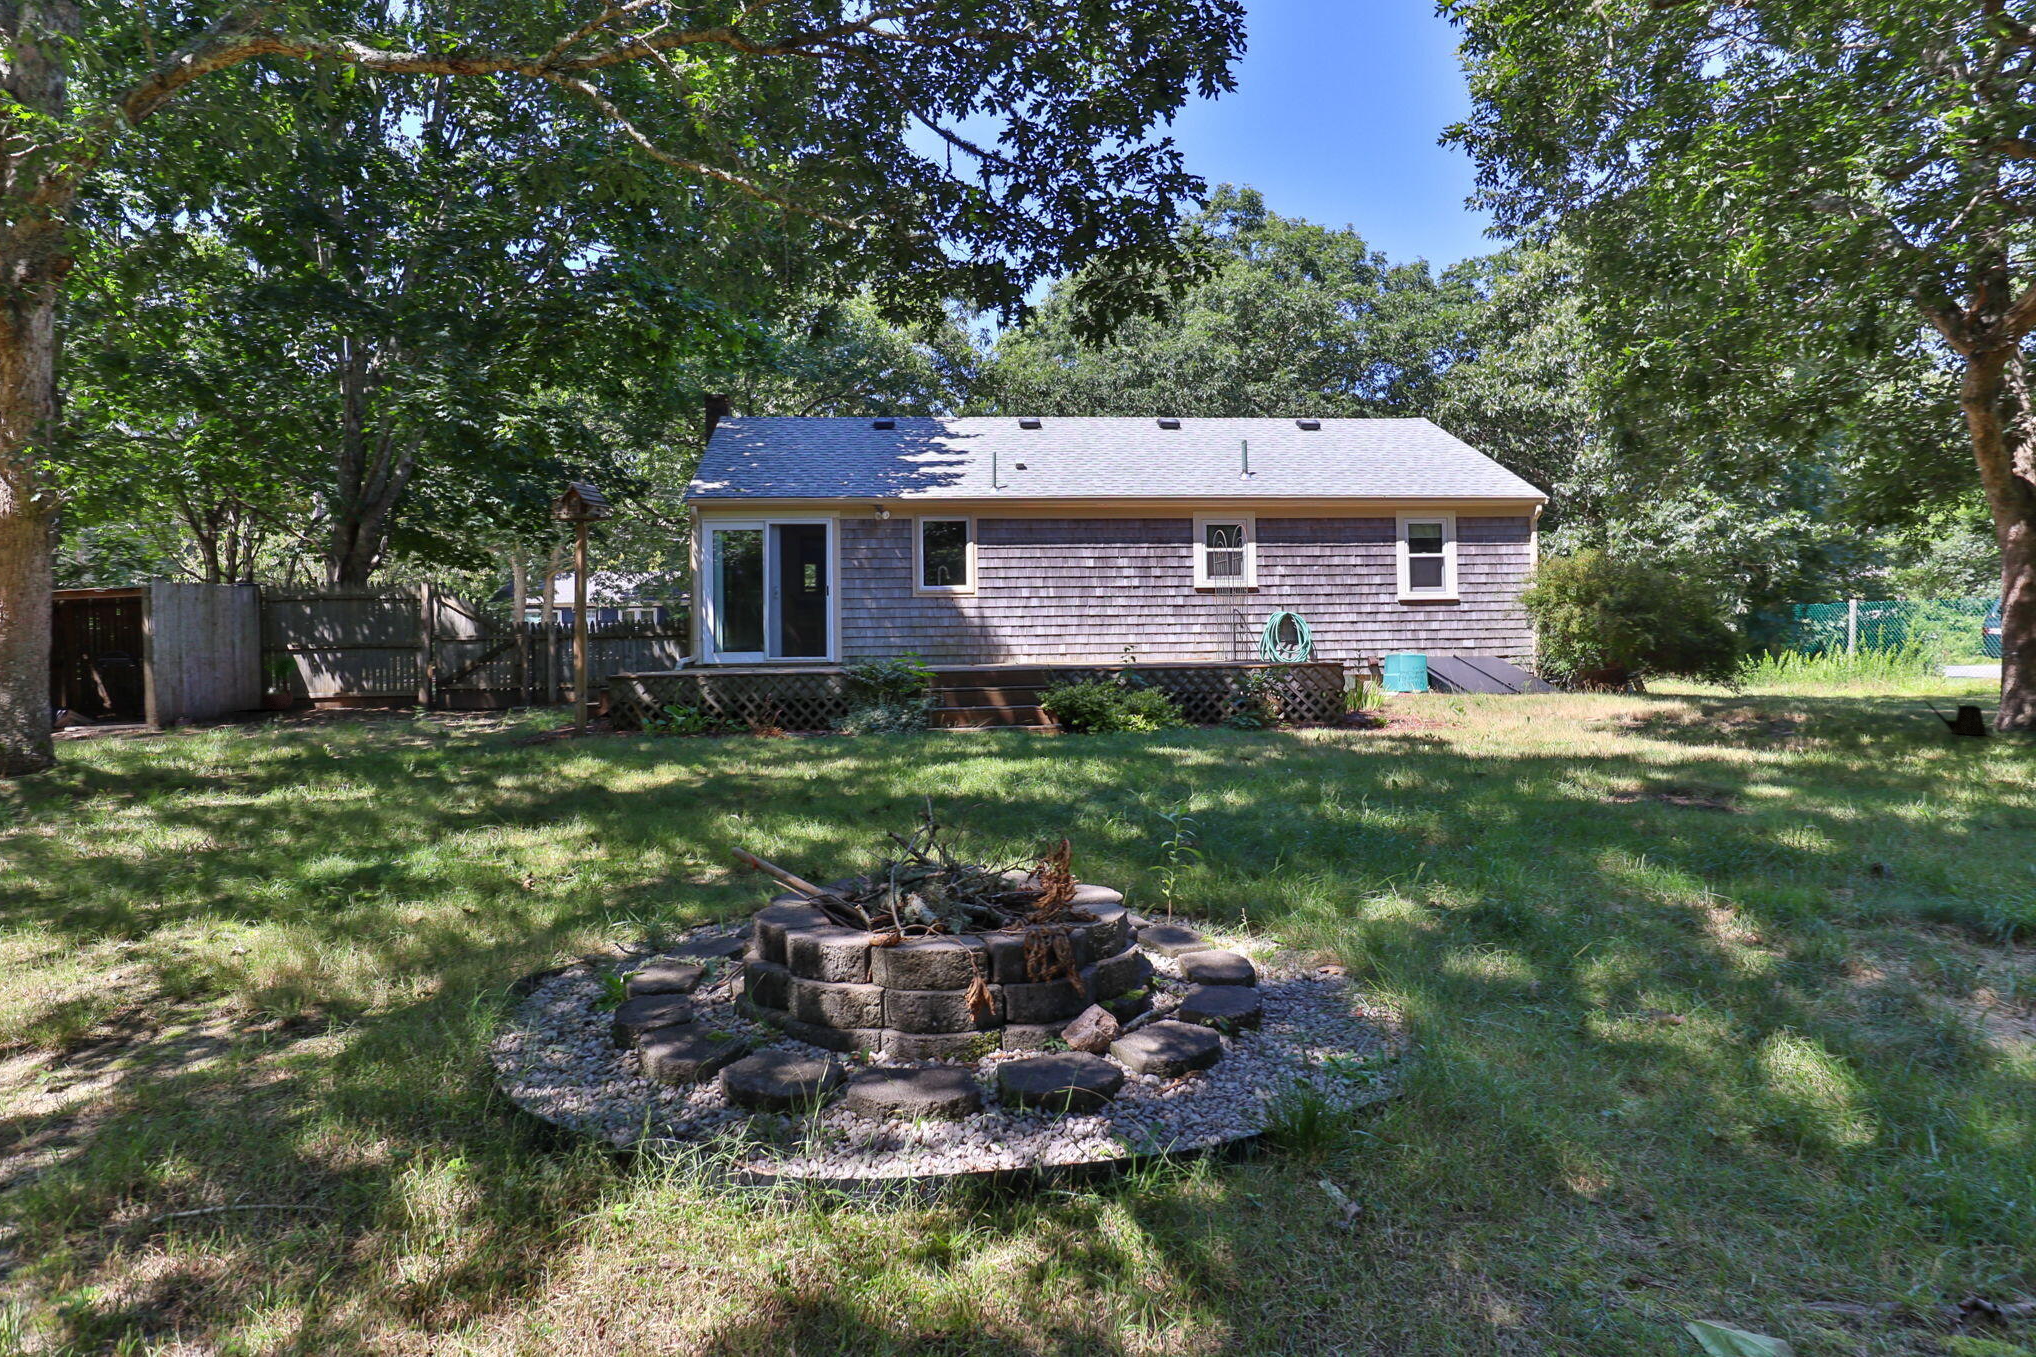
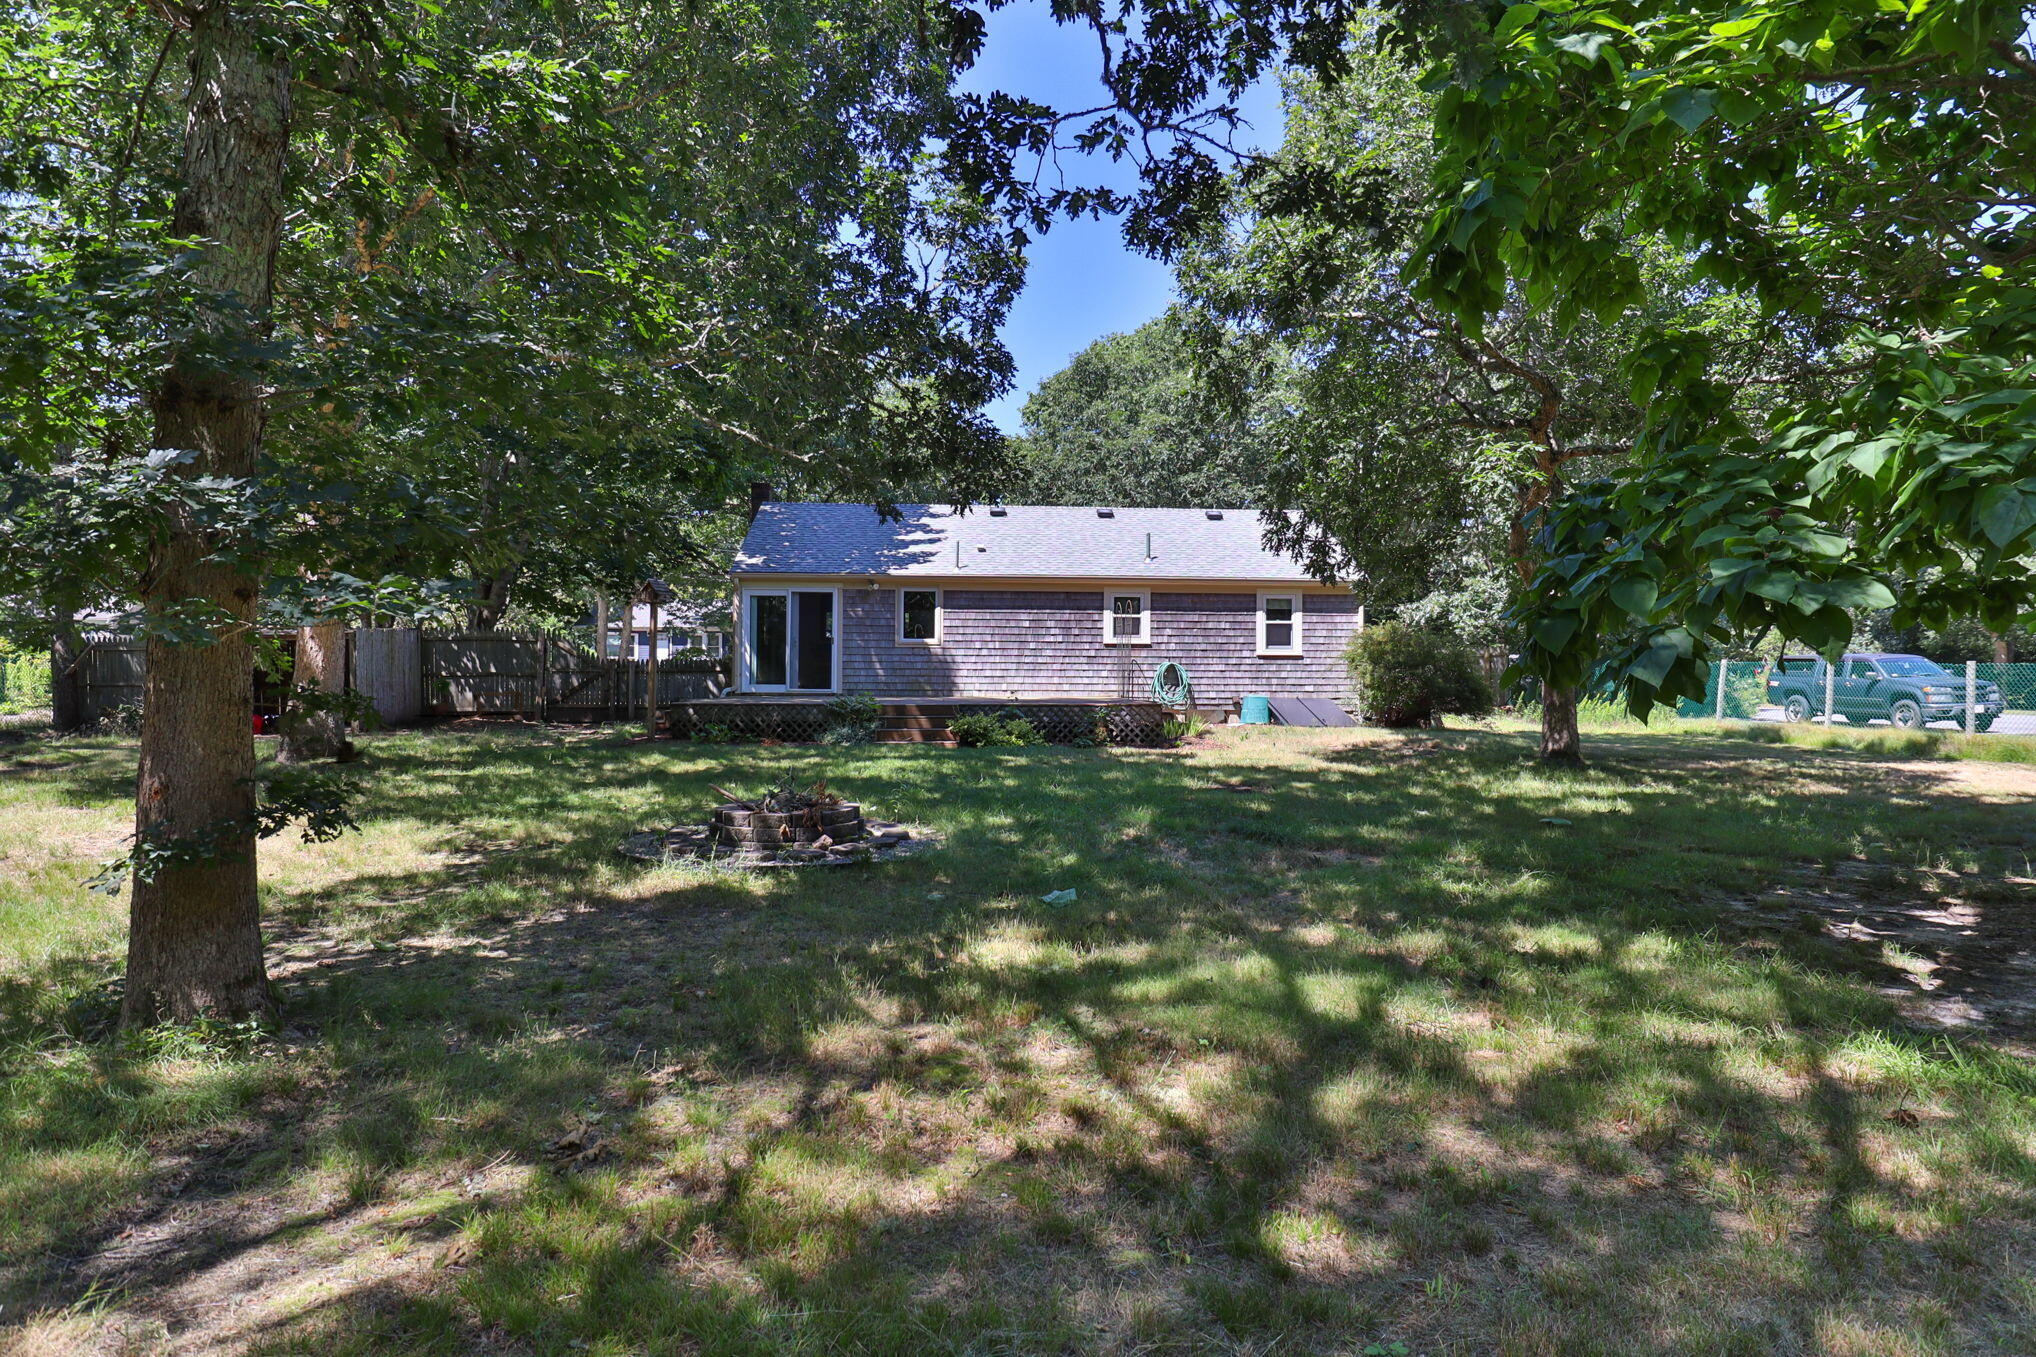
bench: none [324,673,398,710] -> present [472,691,523,717]
watering can: present [1924,701,1986,735] -> present [336,740,370,762]

